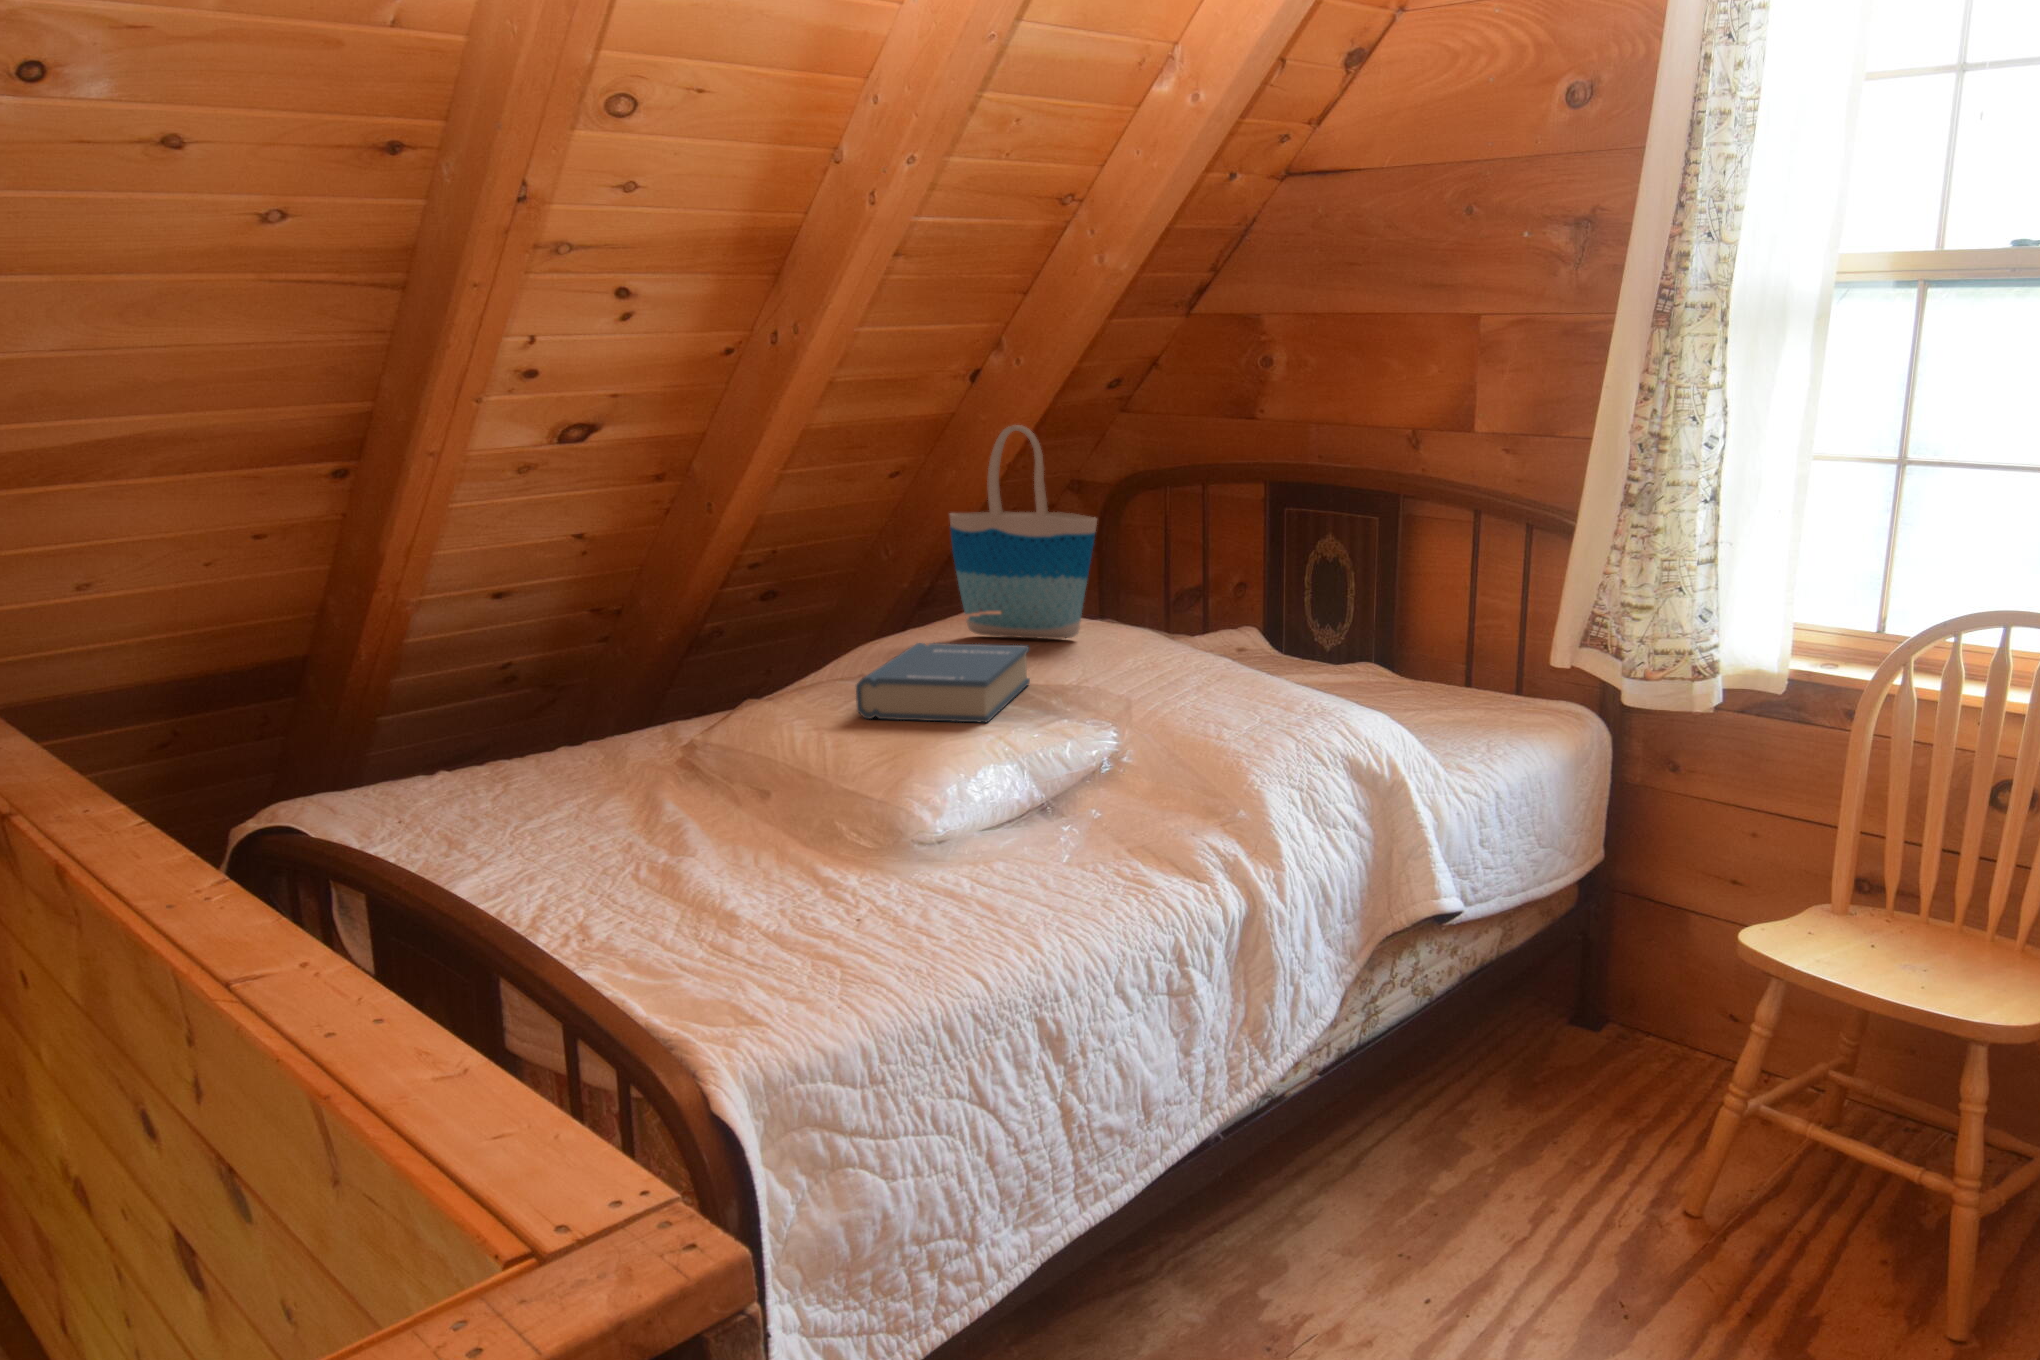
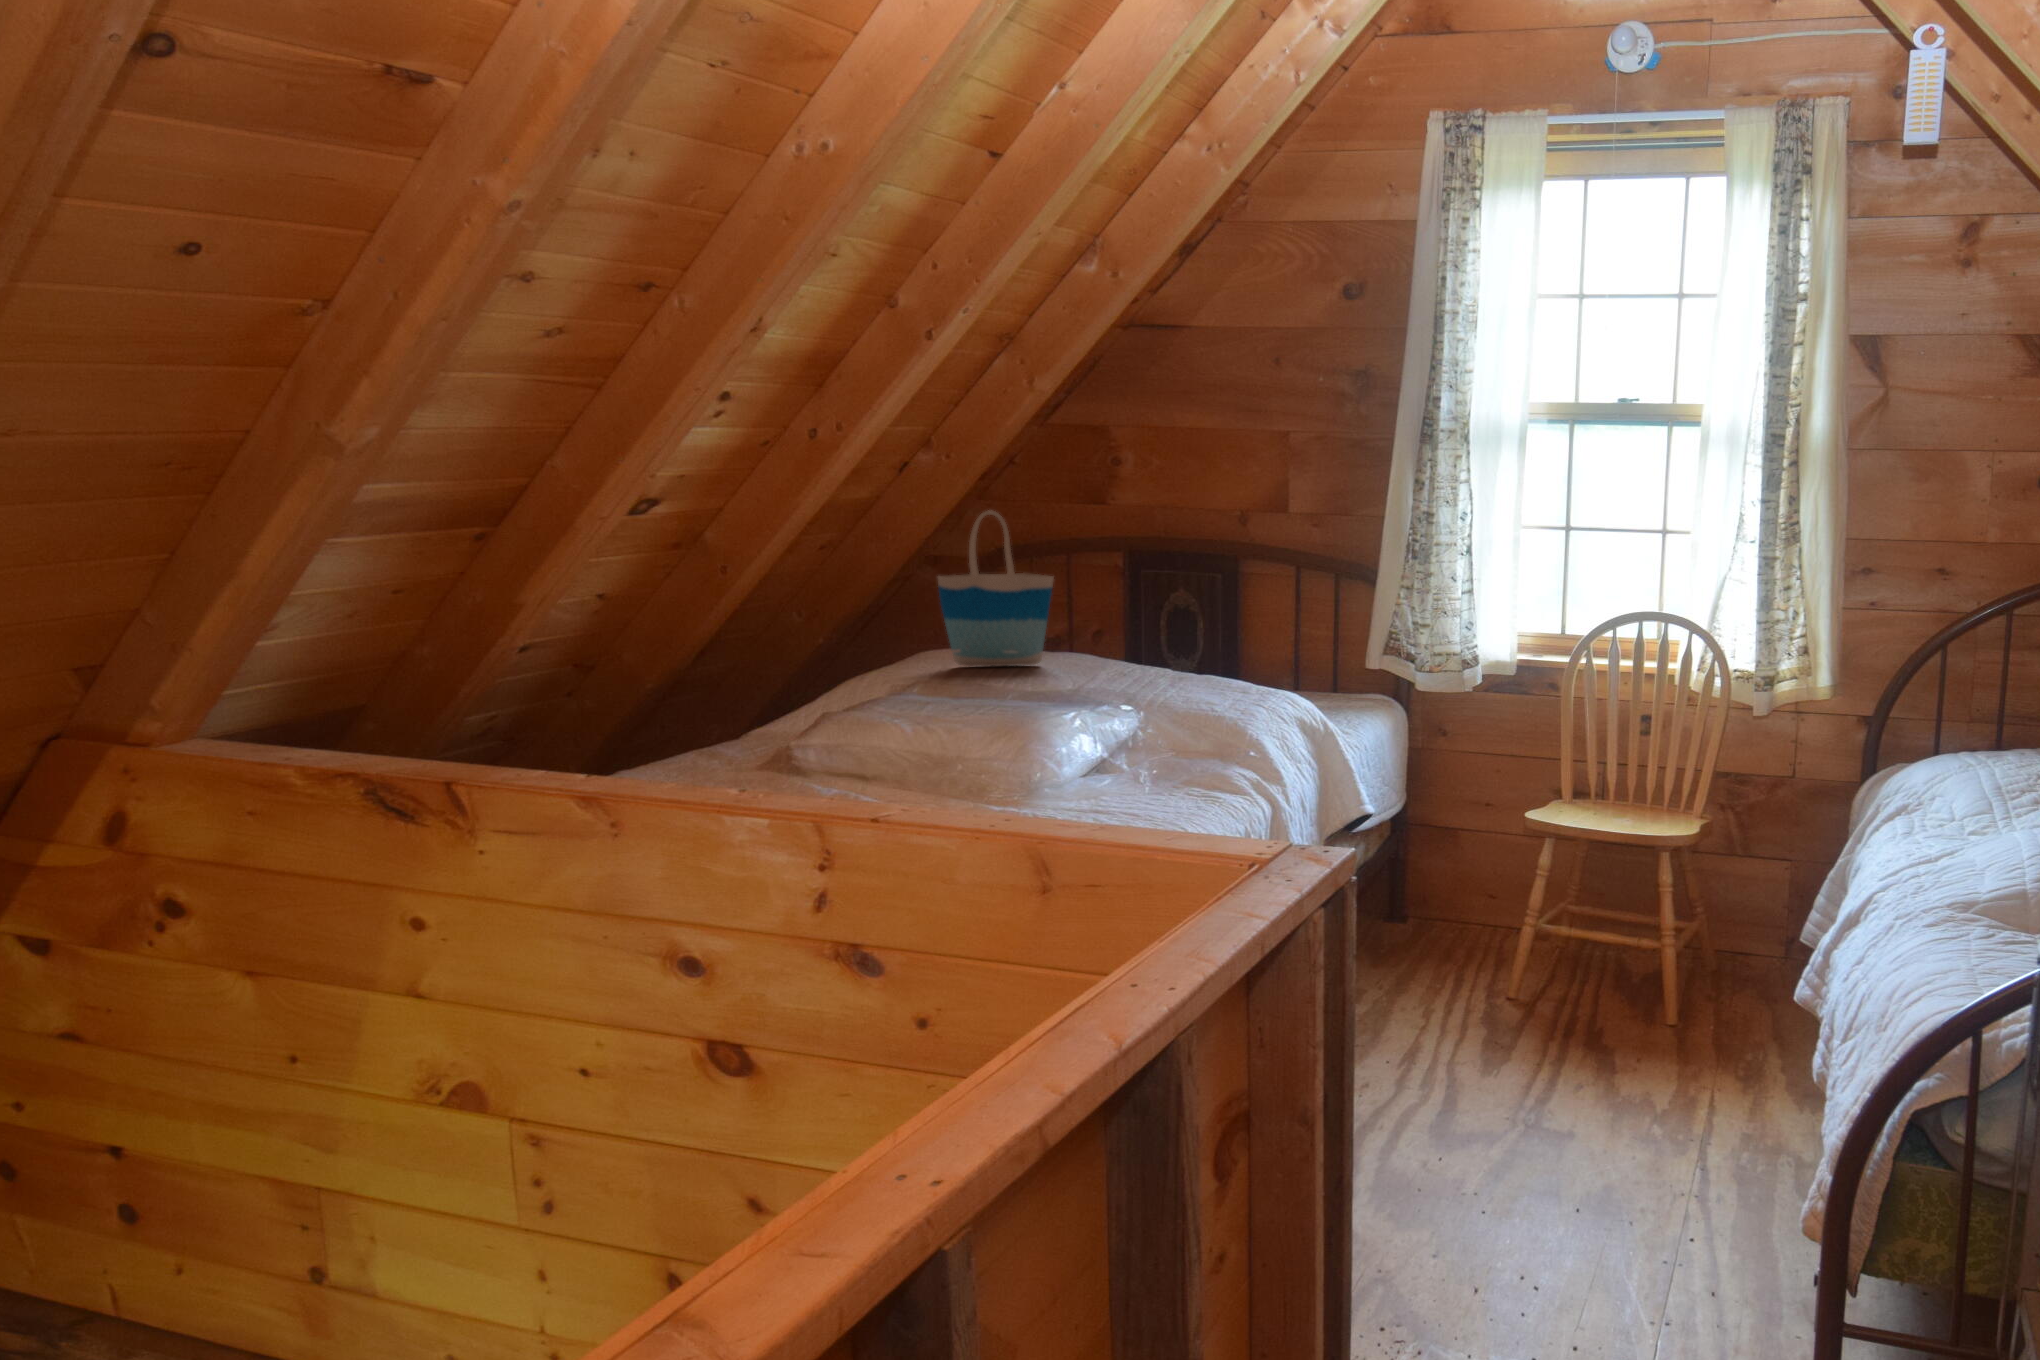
hardback book: present [856,643,1030,723] -> none [952,663,1049,712]

